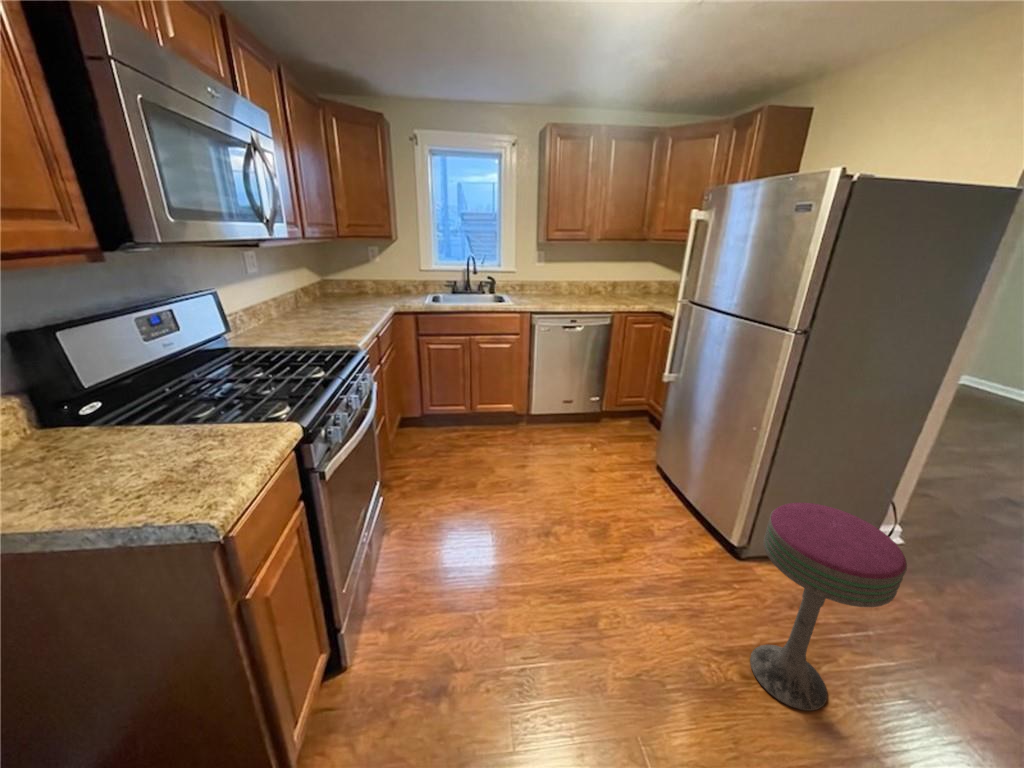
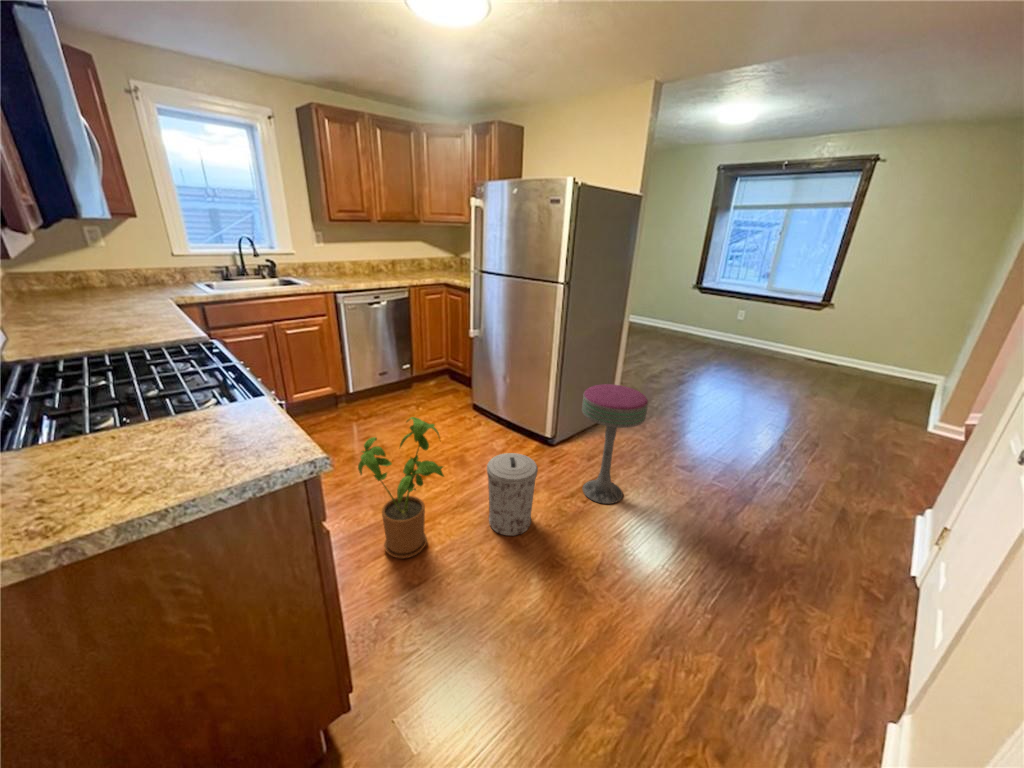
house plant: none [436,471,533,631] -> present [358,417,444,559]
trash can: none [580,553,656,676] -> present [487,453,538,536]

